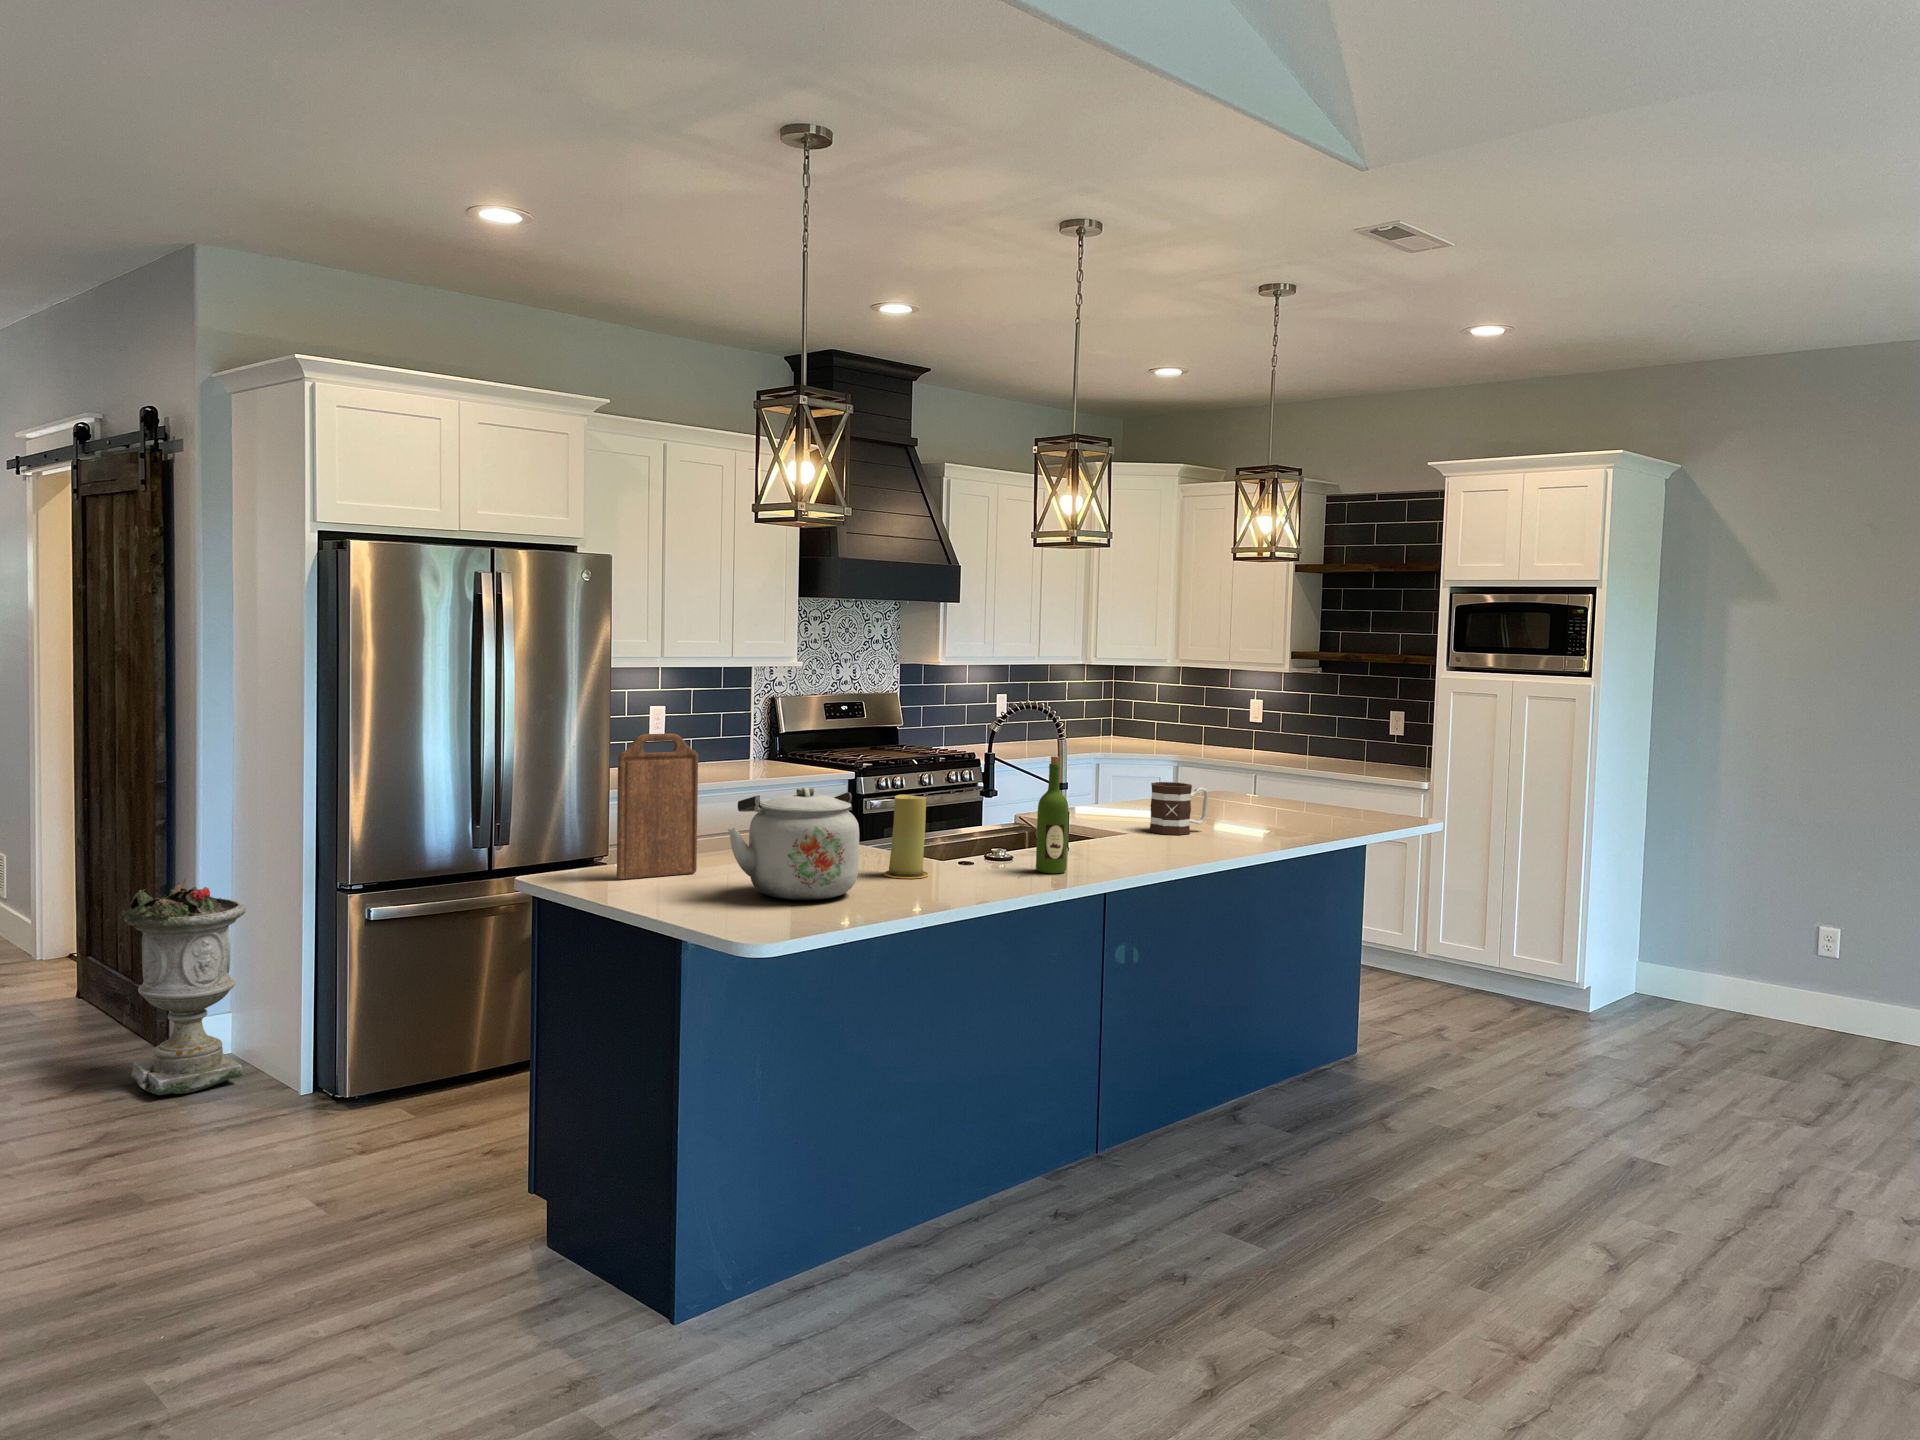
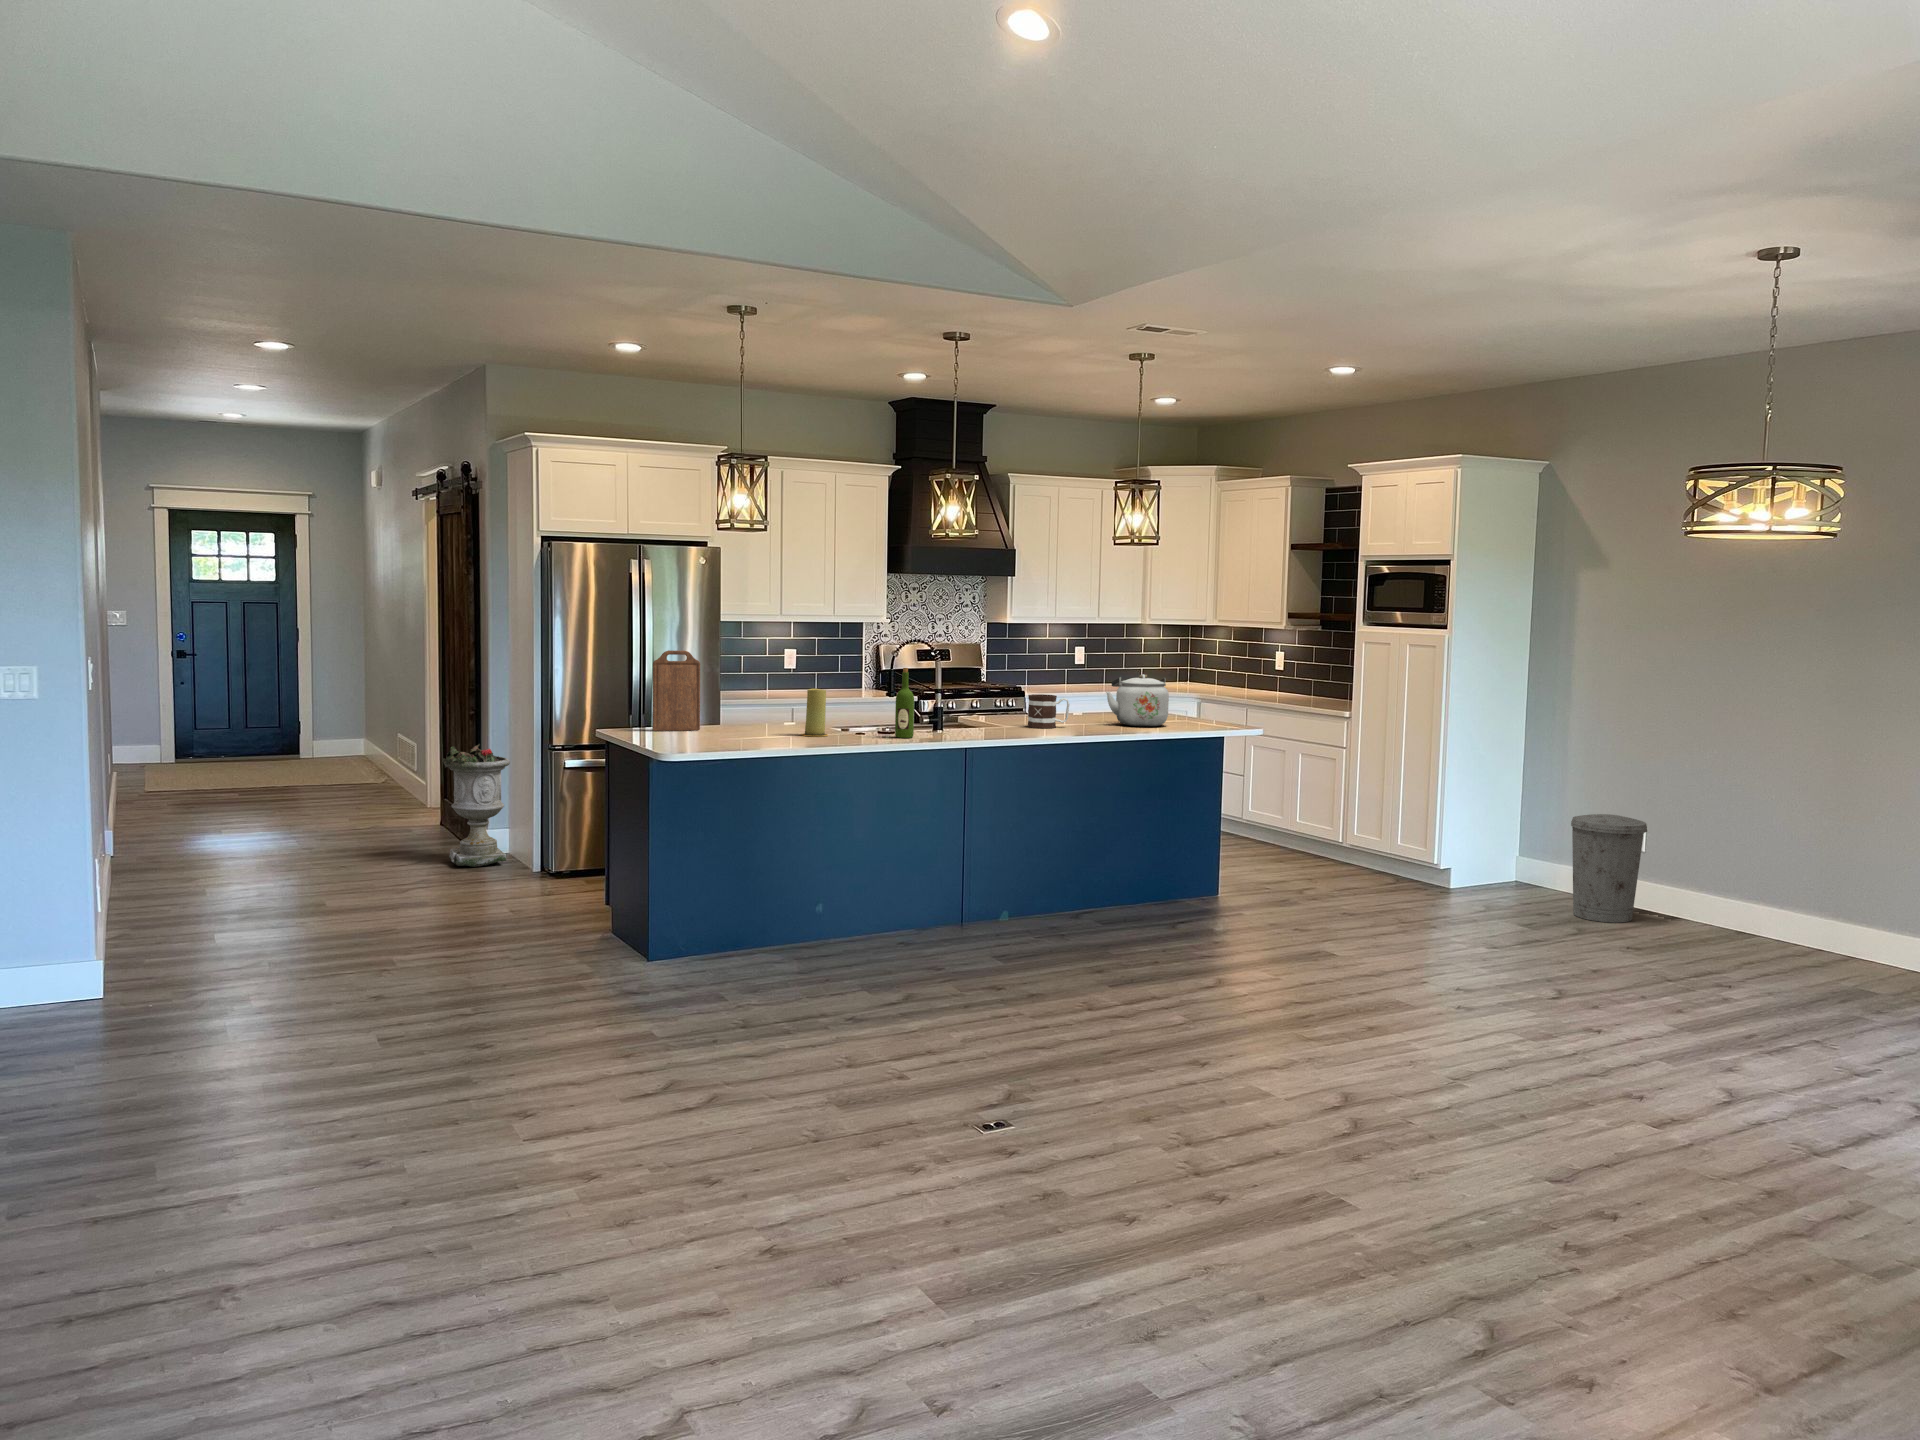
kettle: present [728,787,859,900] -> present [1106,674,1169,726]
trash can: none [1756,910,1859,1050] -> present [1571,814,1647,923]

